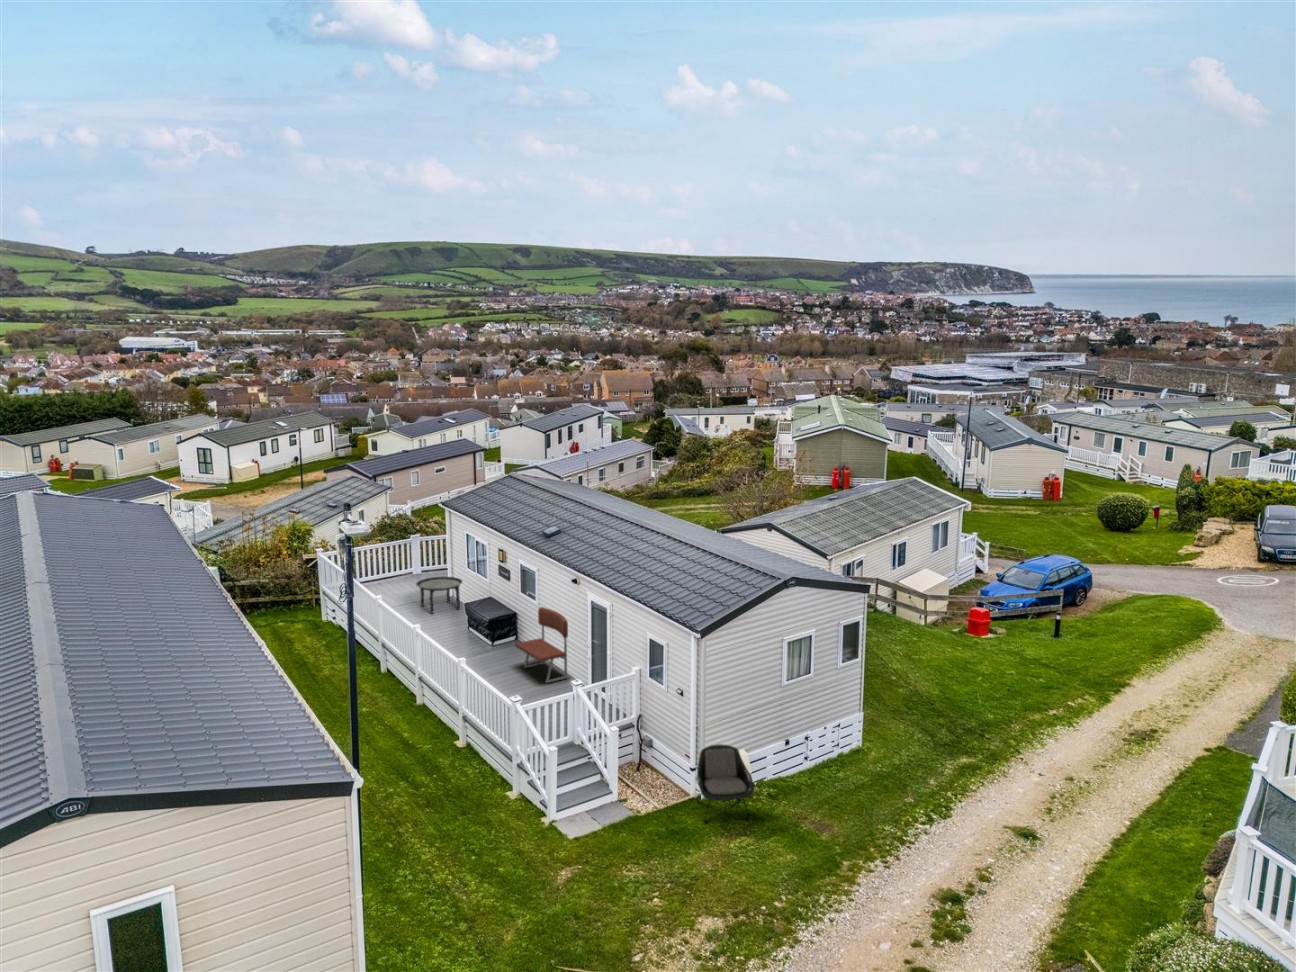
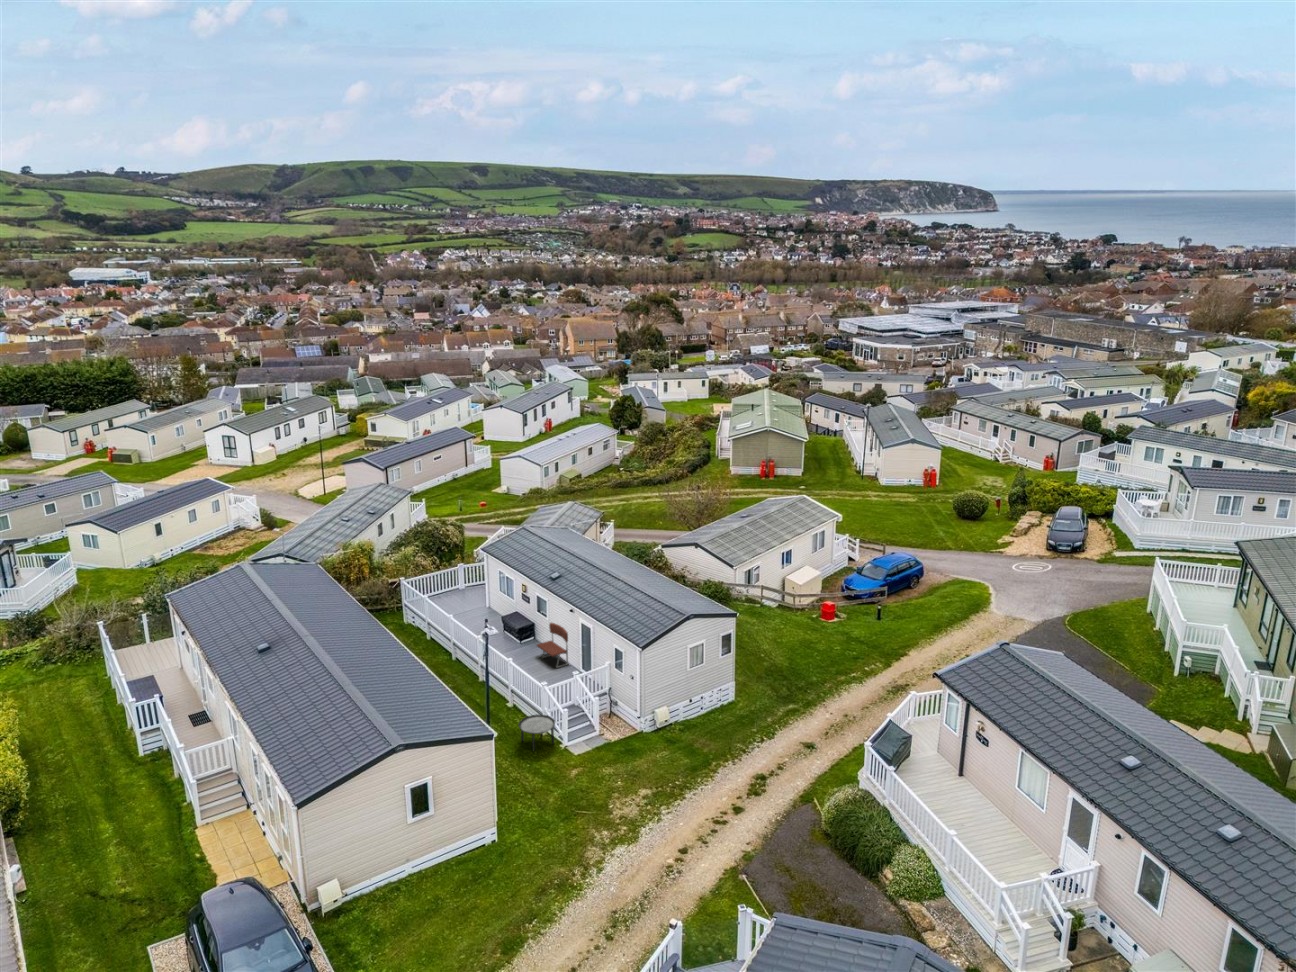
round table: present [416,577,462,614] -> present [518,714,555,751]
lounge chair: present [696,744,754,823] -> none [641,704,670,745]

